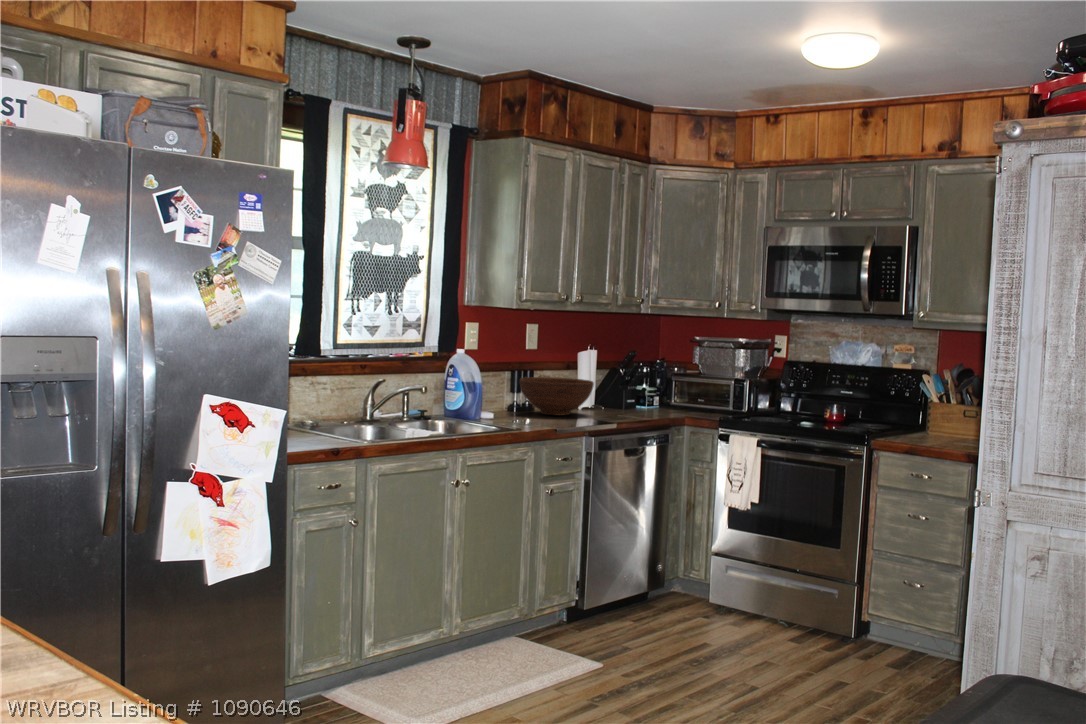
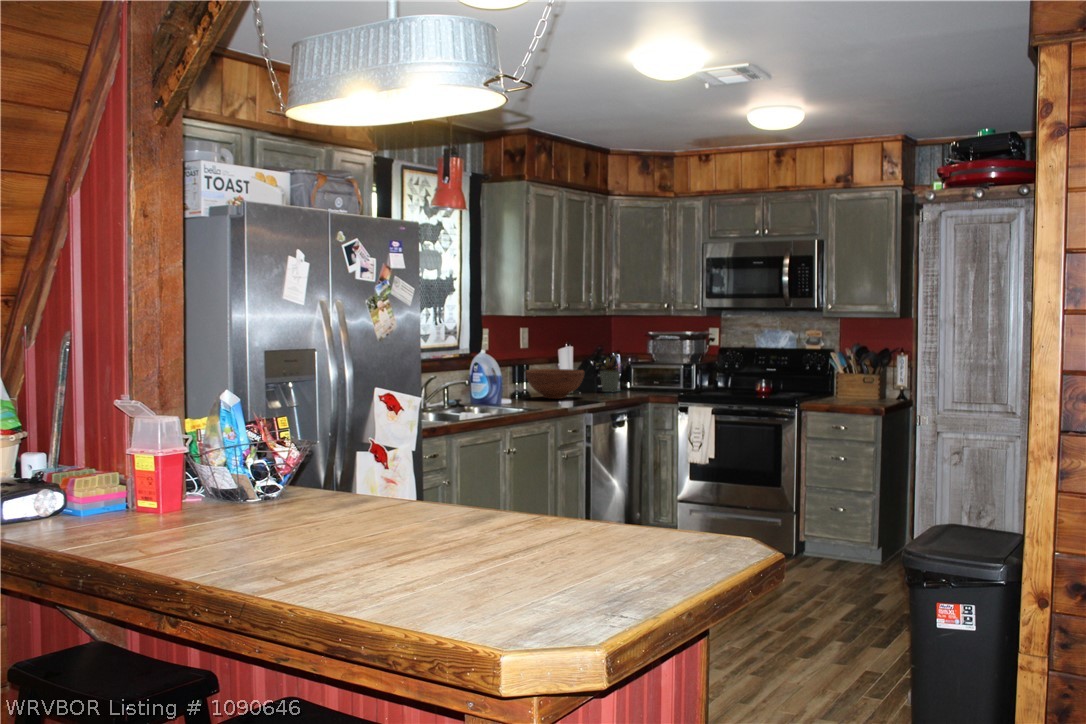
potted plant: none [619,361,657,410] -> present [597,354,620,392]

